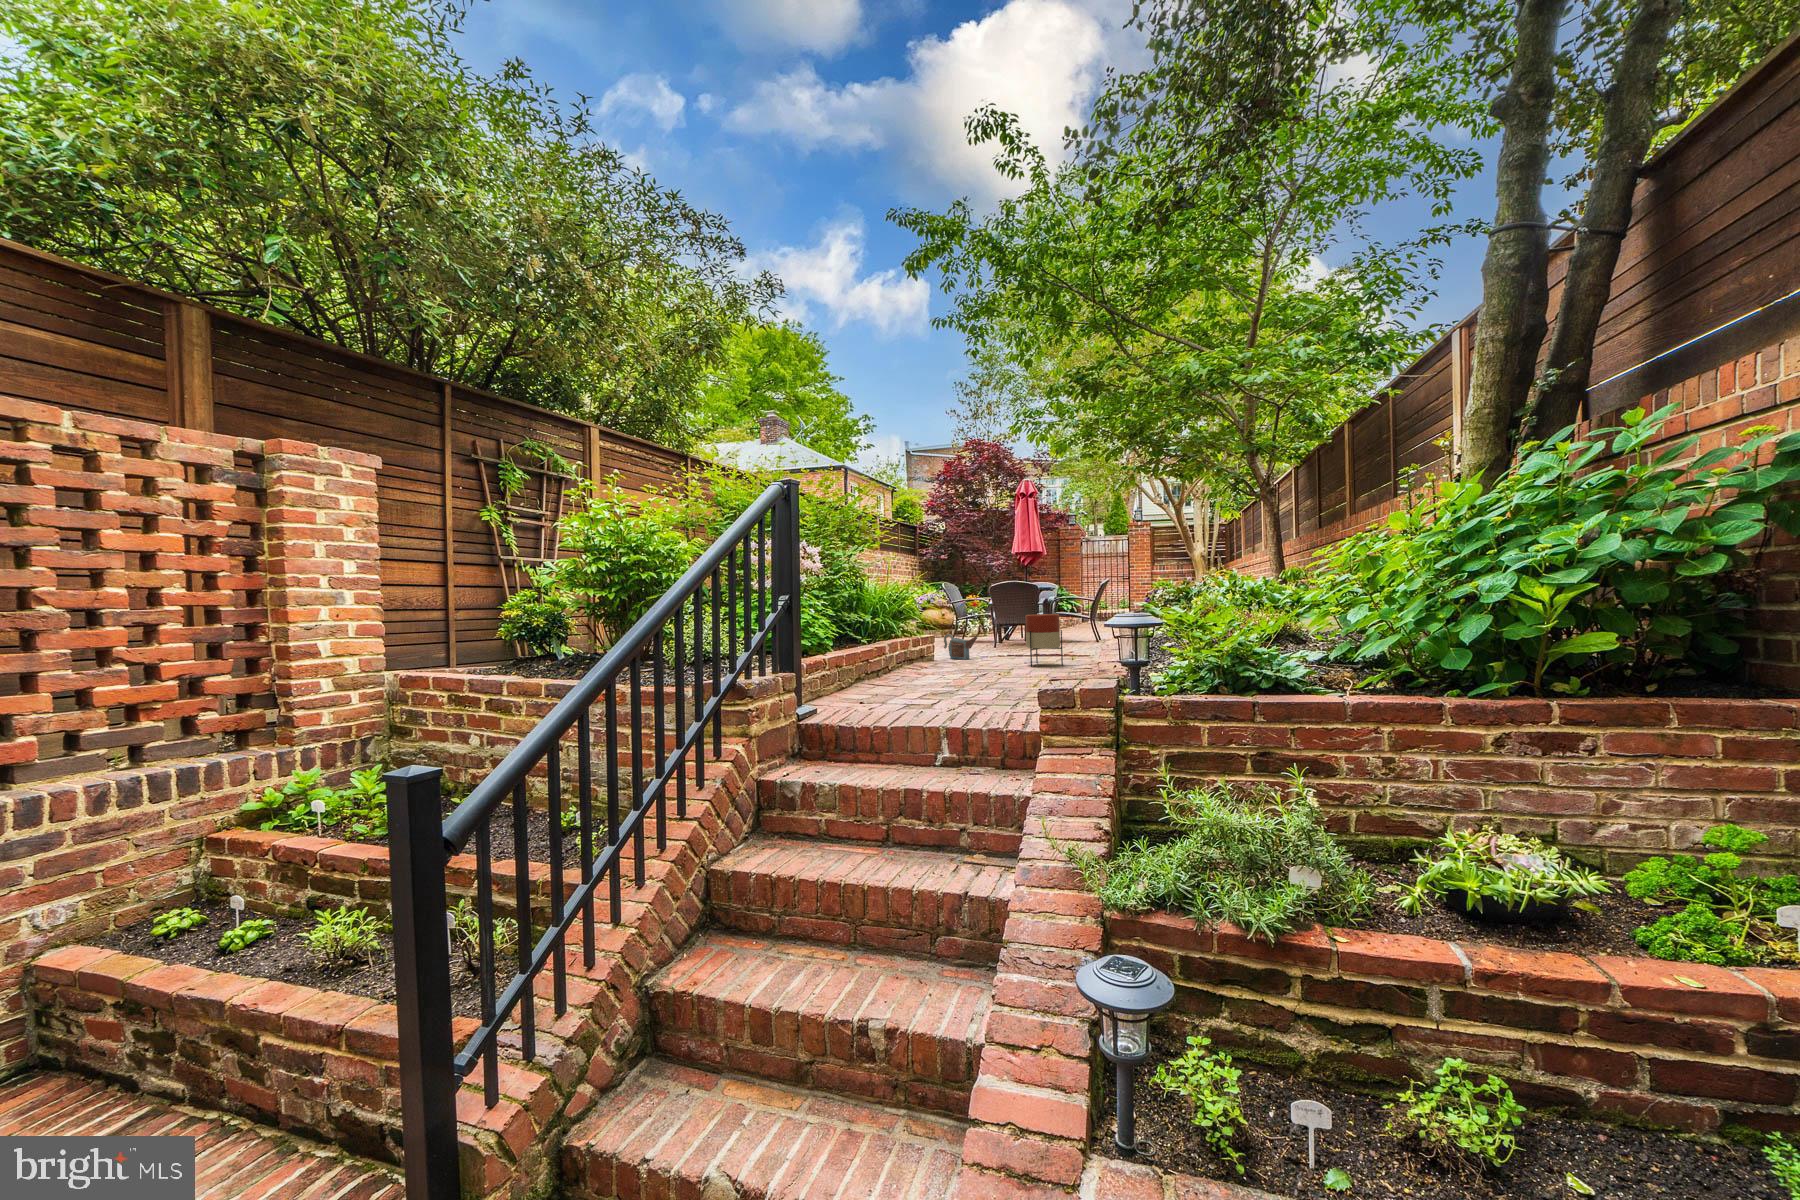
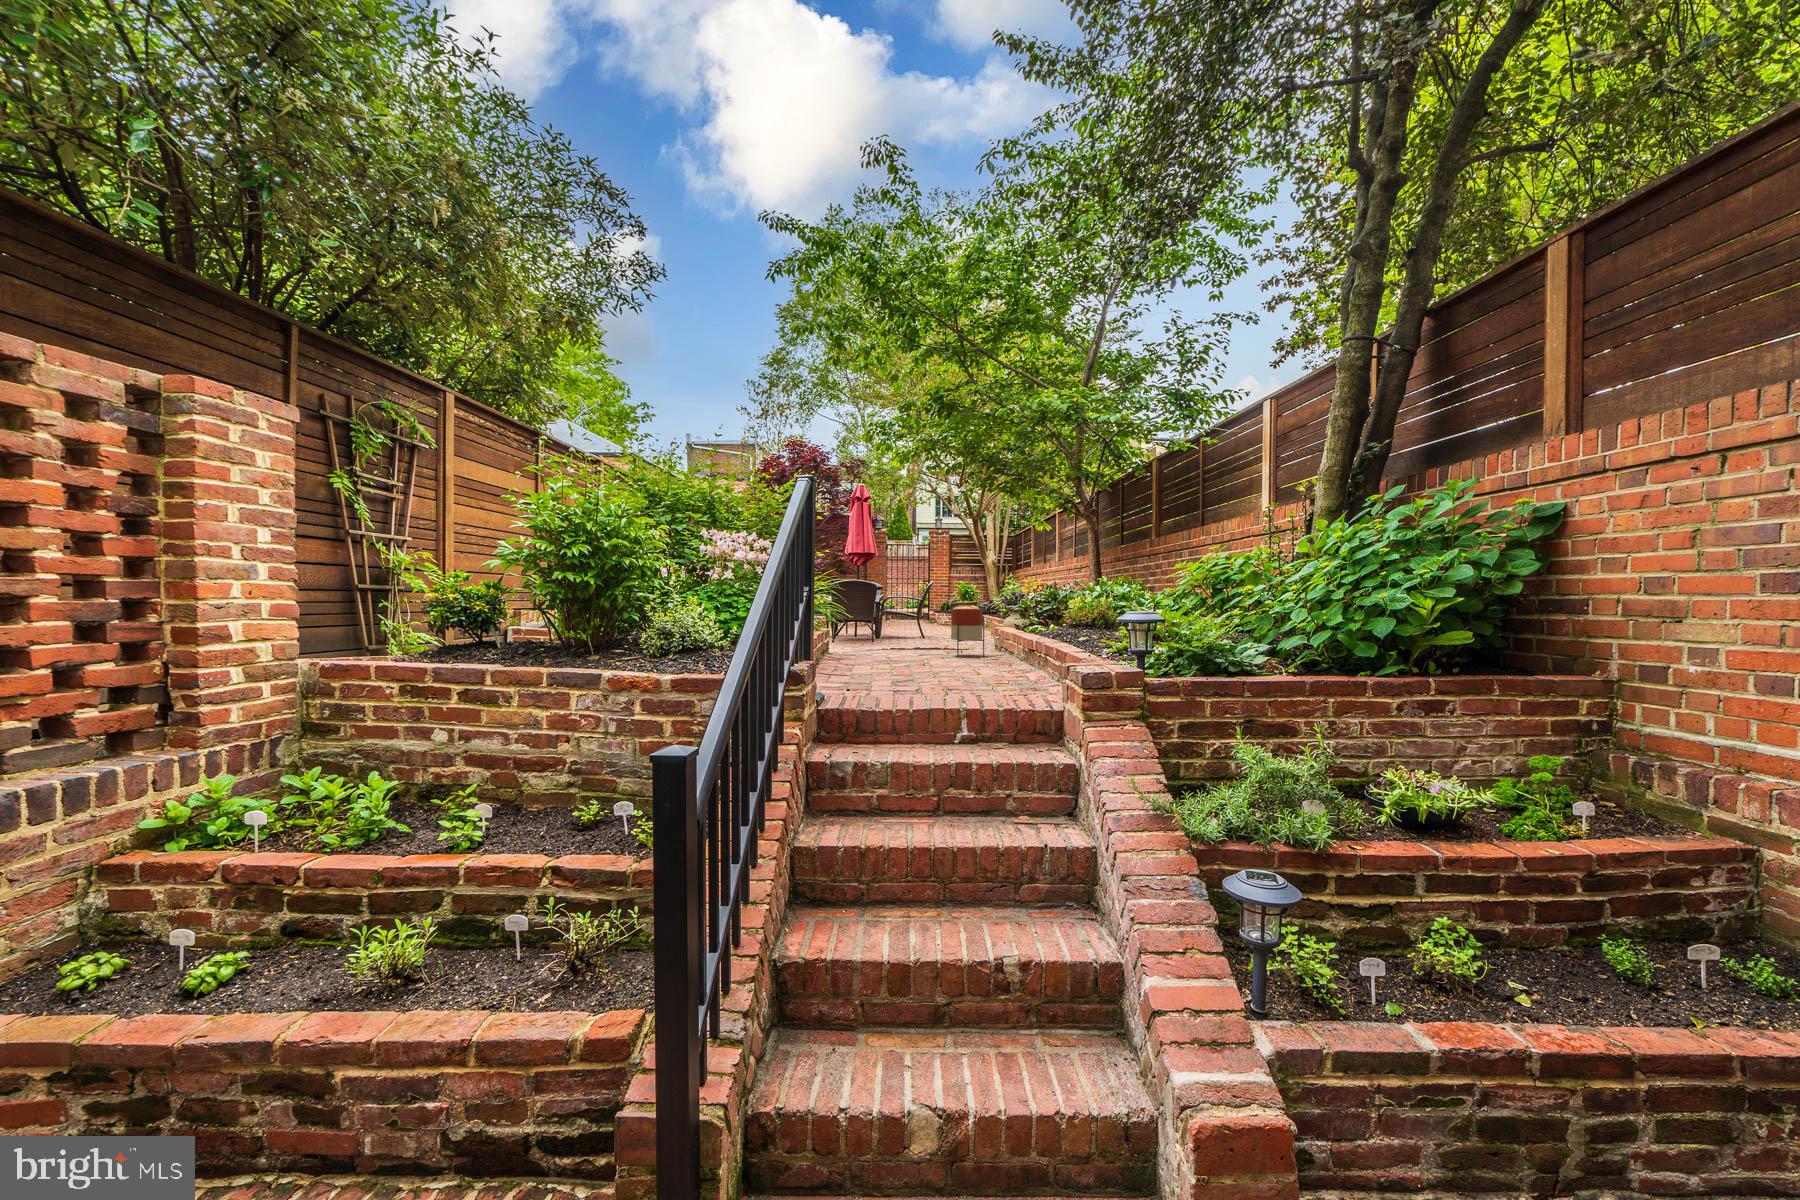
watering can: present [944,634,977,659] -> none [860,626,897,650]

